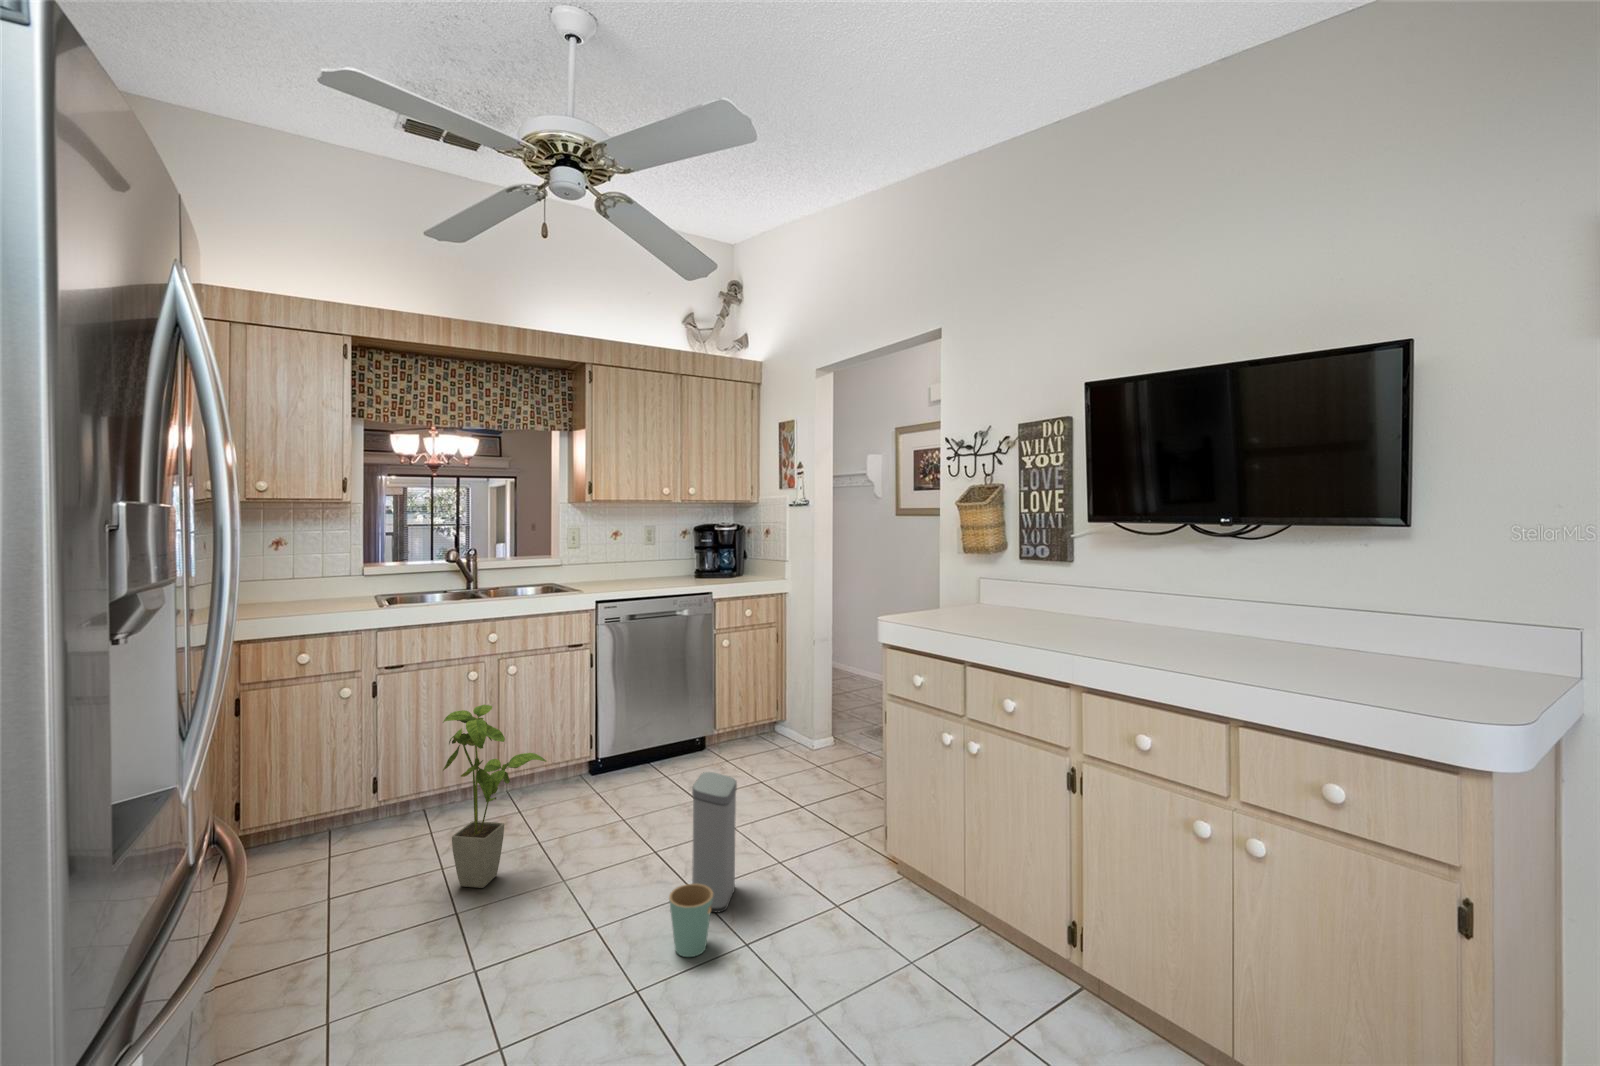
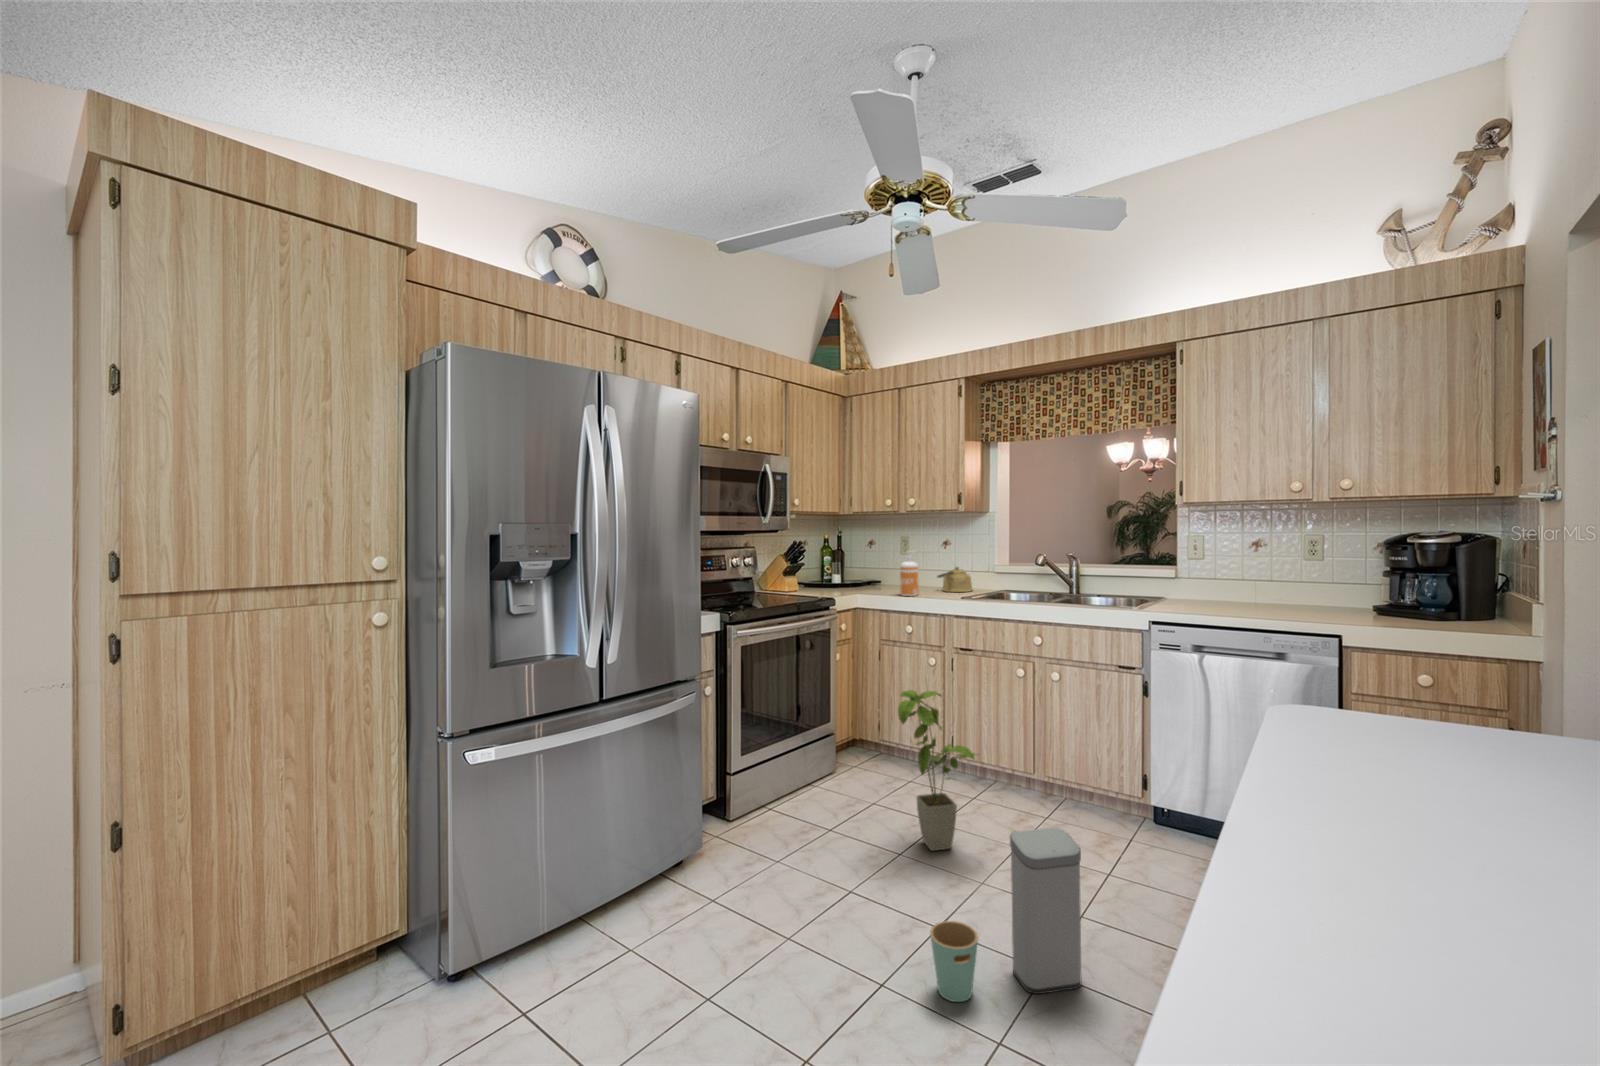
soap dispenser: none [270,551,300,612] -> present [900,551,919,596]
kettle: none [299,570,348,602] -> present [937,567,973,592]

